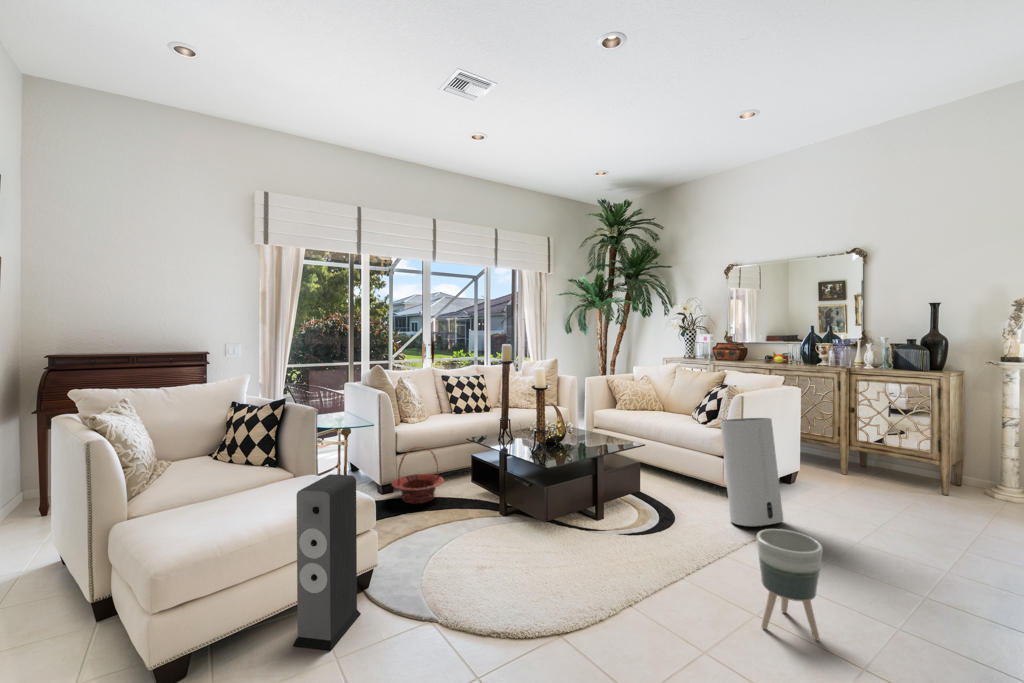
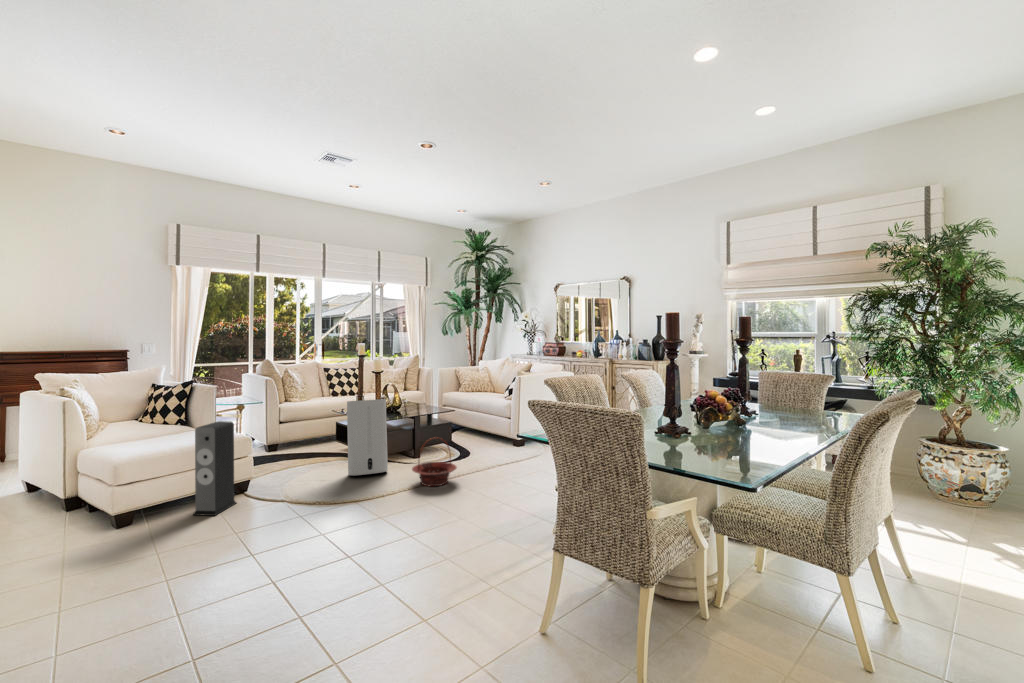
air purifier: present [720,418,783,526] -> present [347,399,388,476]
basket: present [392,447,444,503] -> present [412,439,457,486]
planter: present [757,529,823,640] -> none [466,448,497,502]

